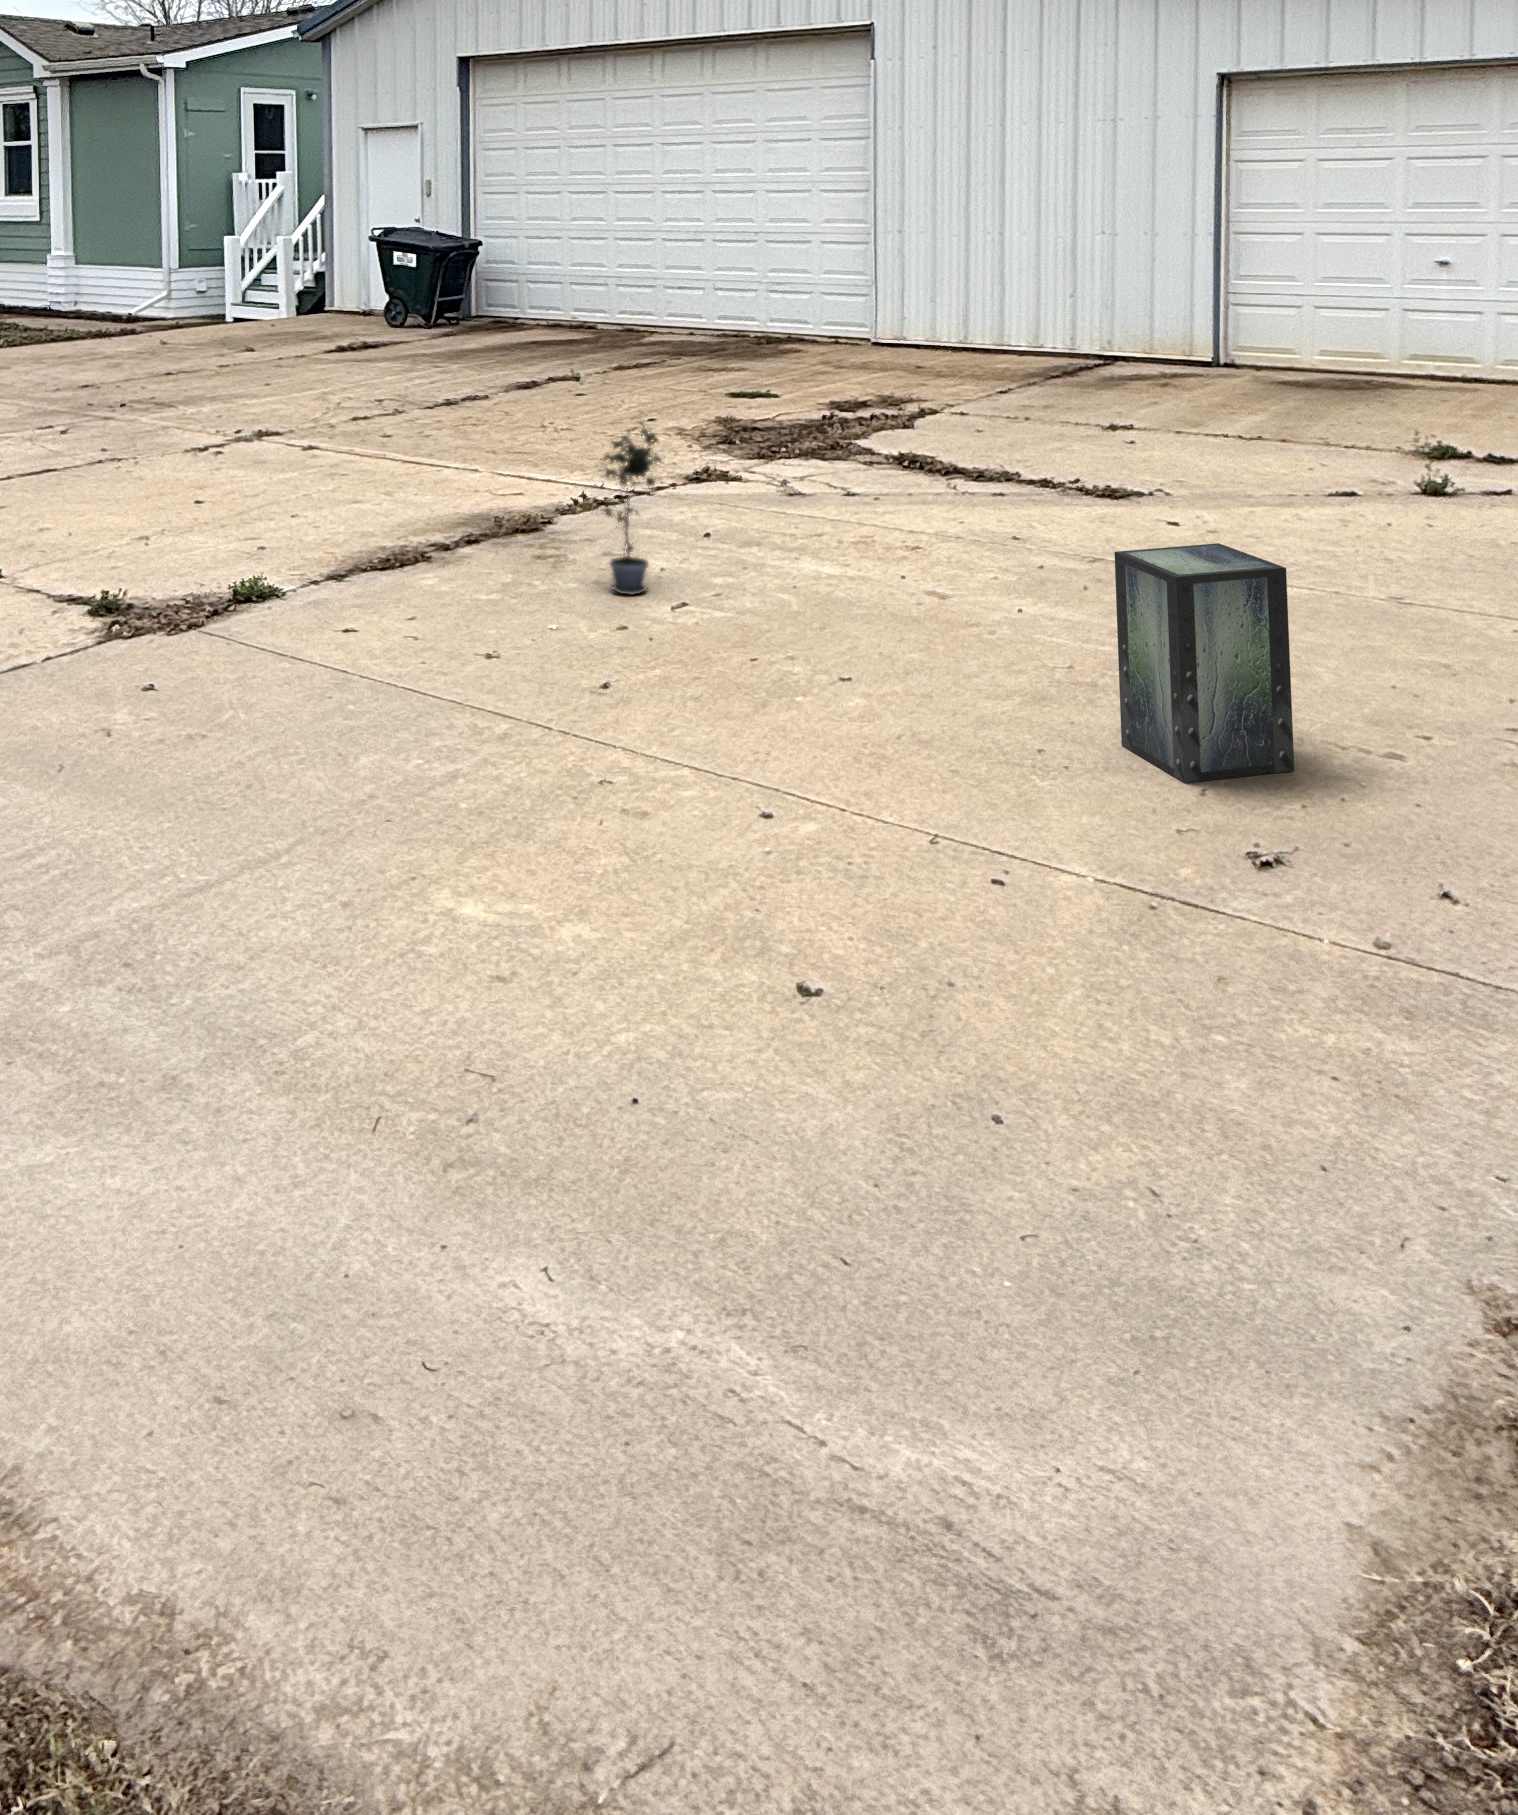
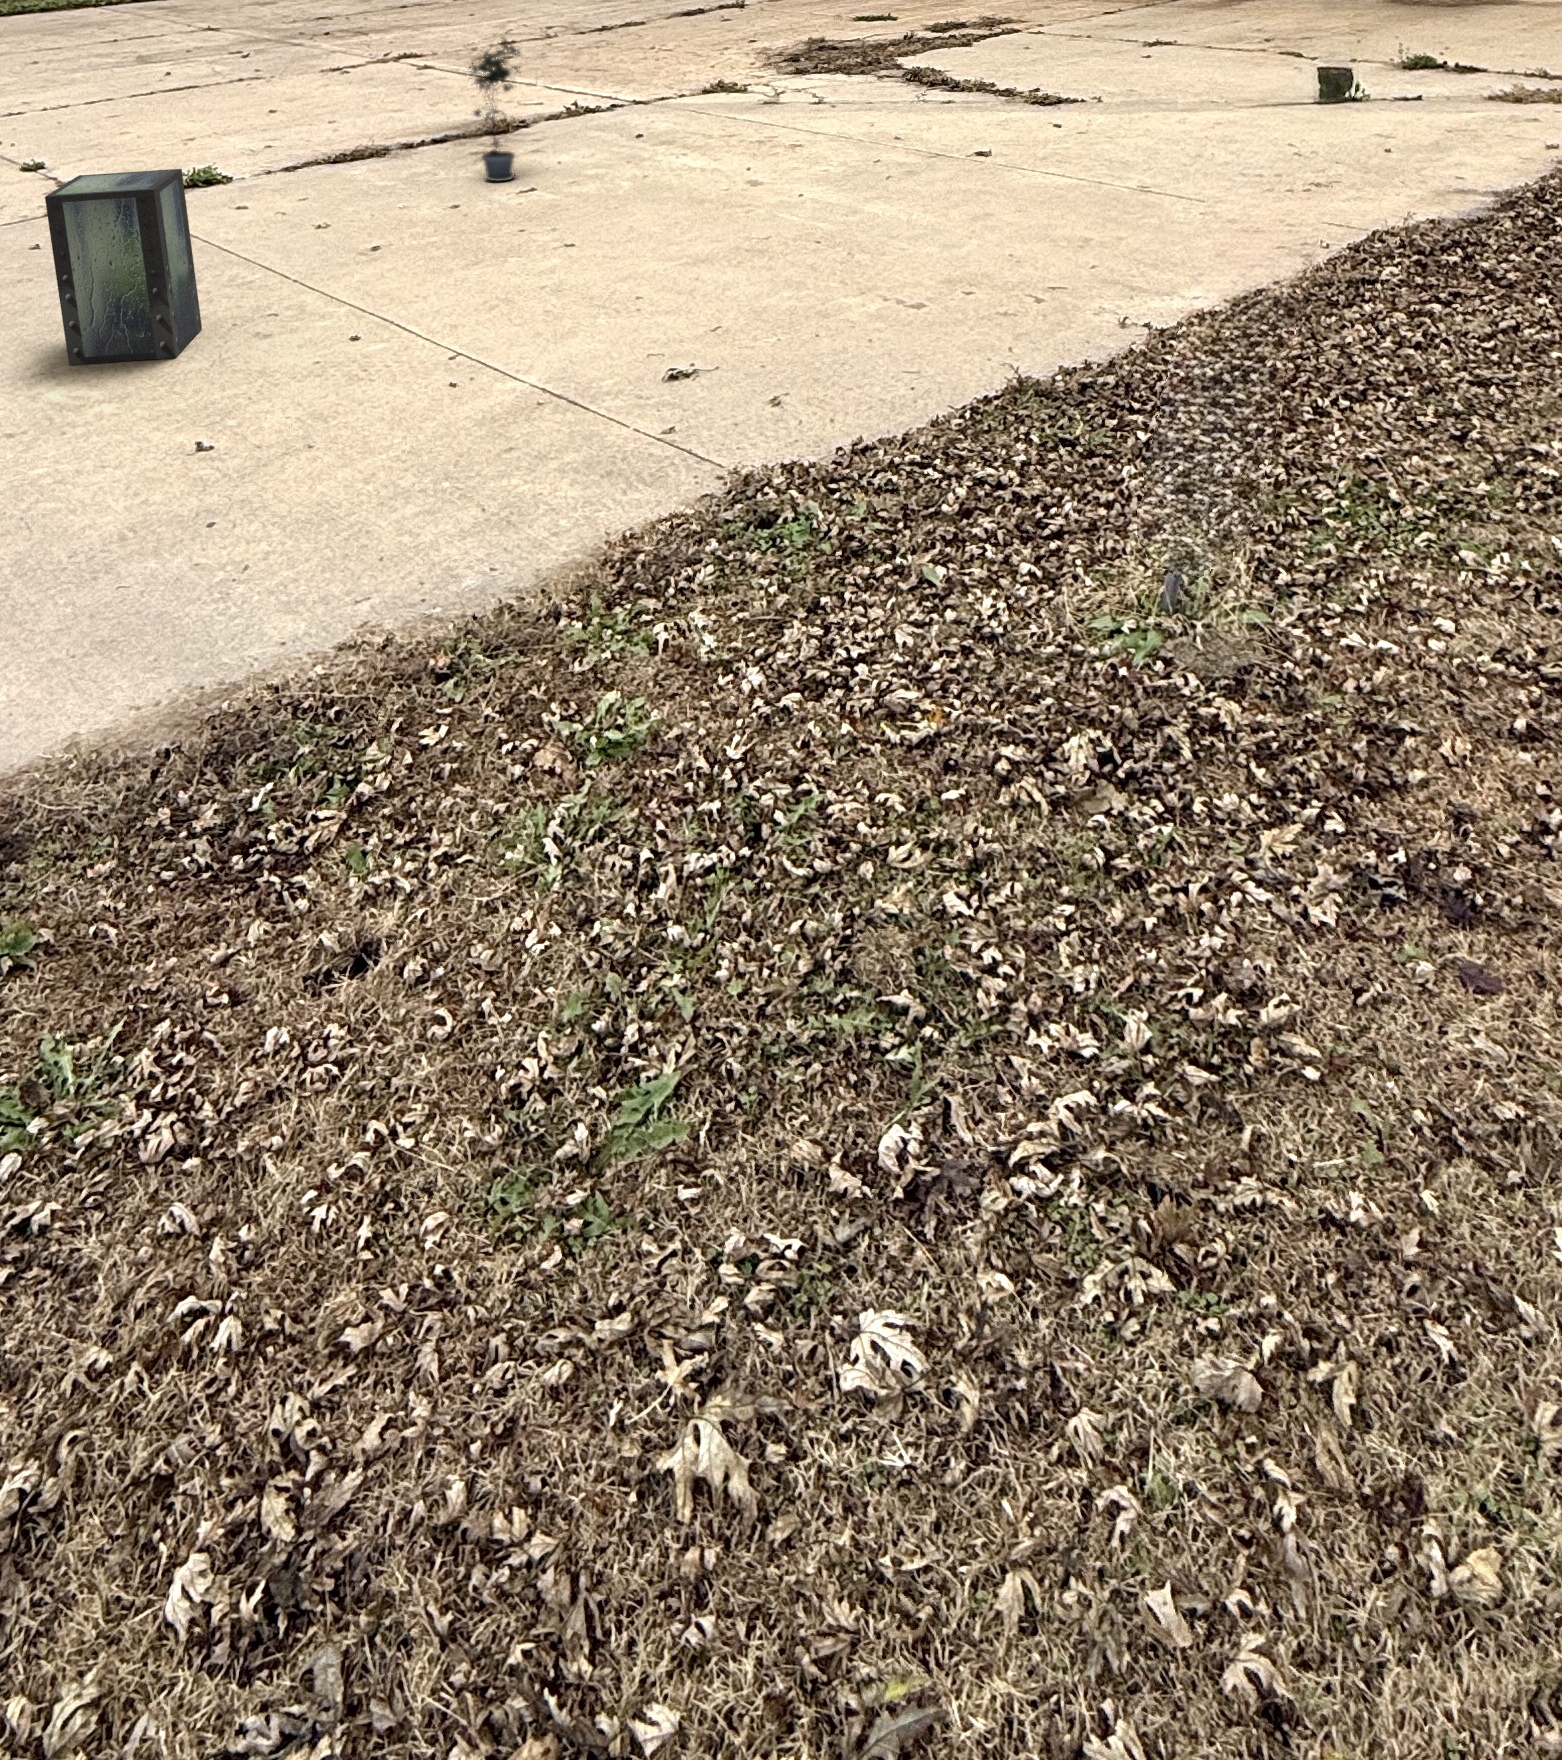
storage box: present [1114,543,1294,783] -> present [45,169,202,365]

